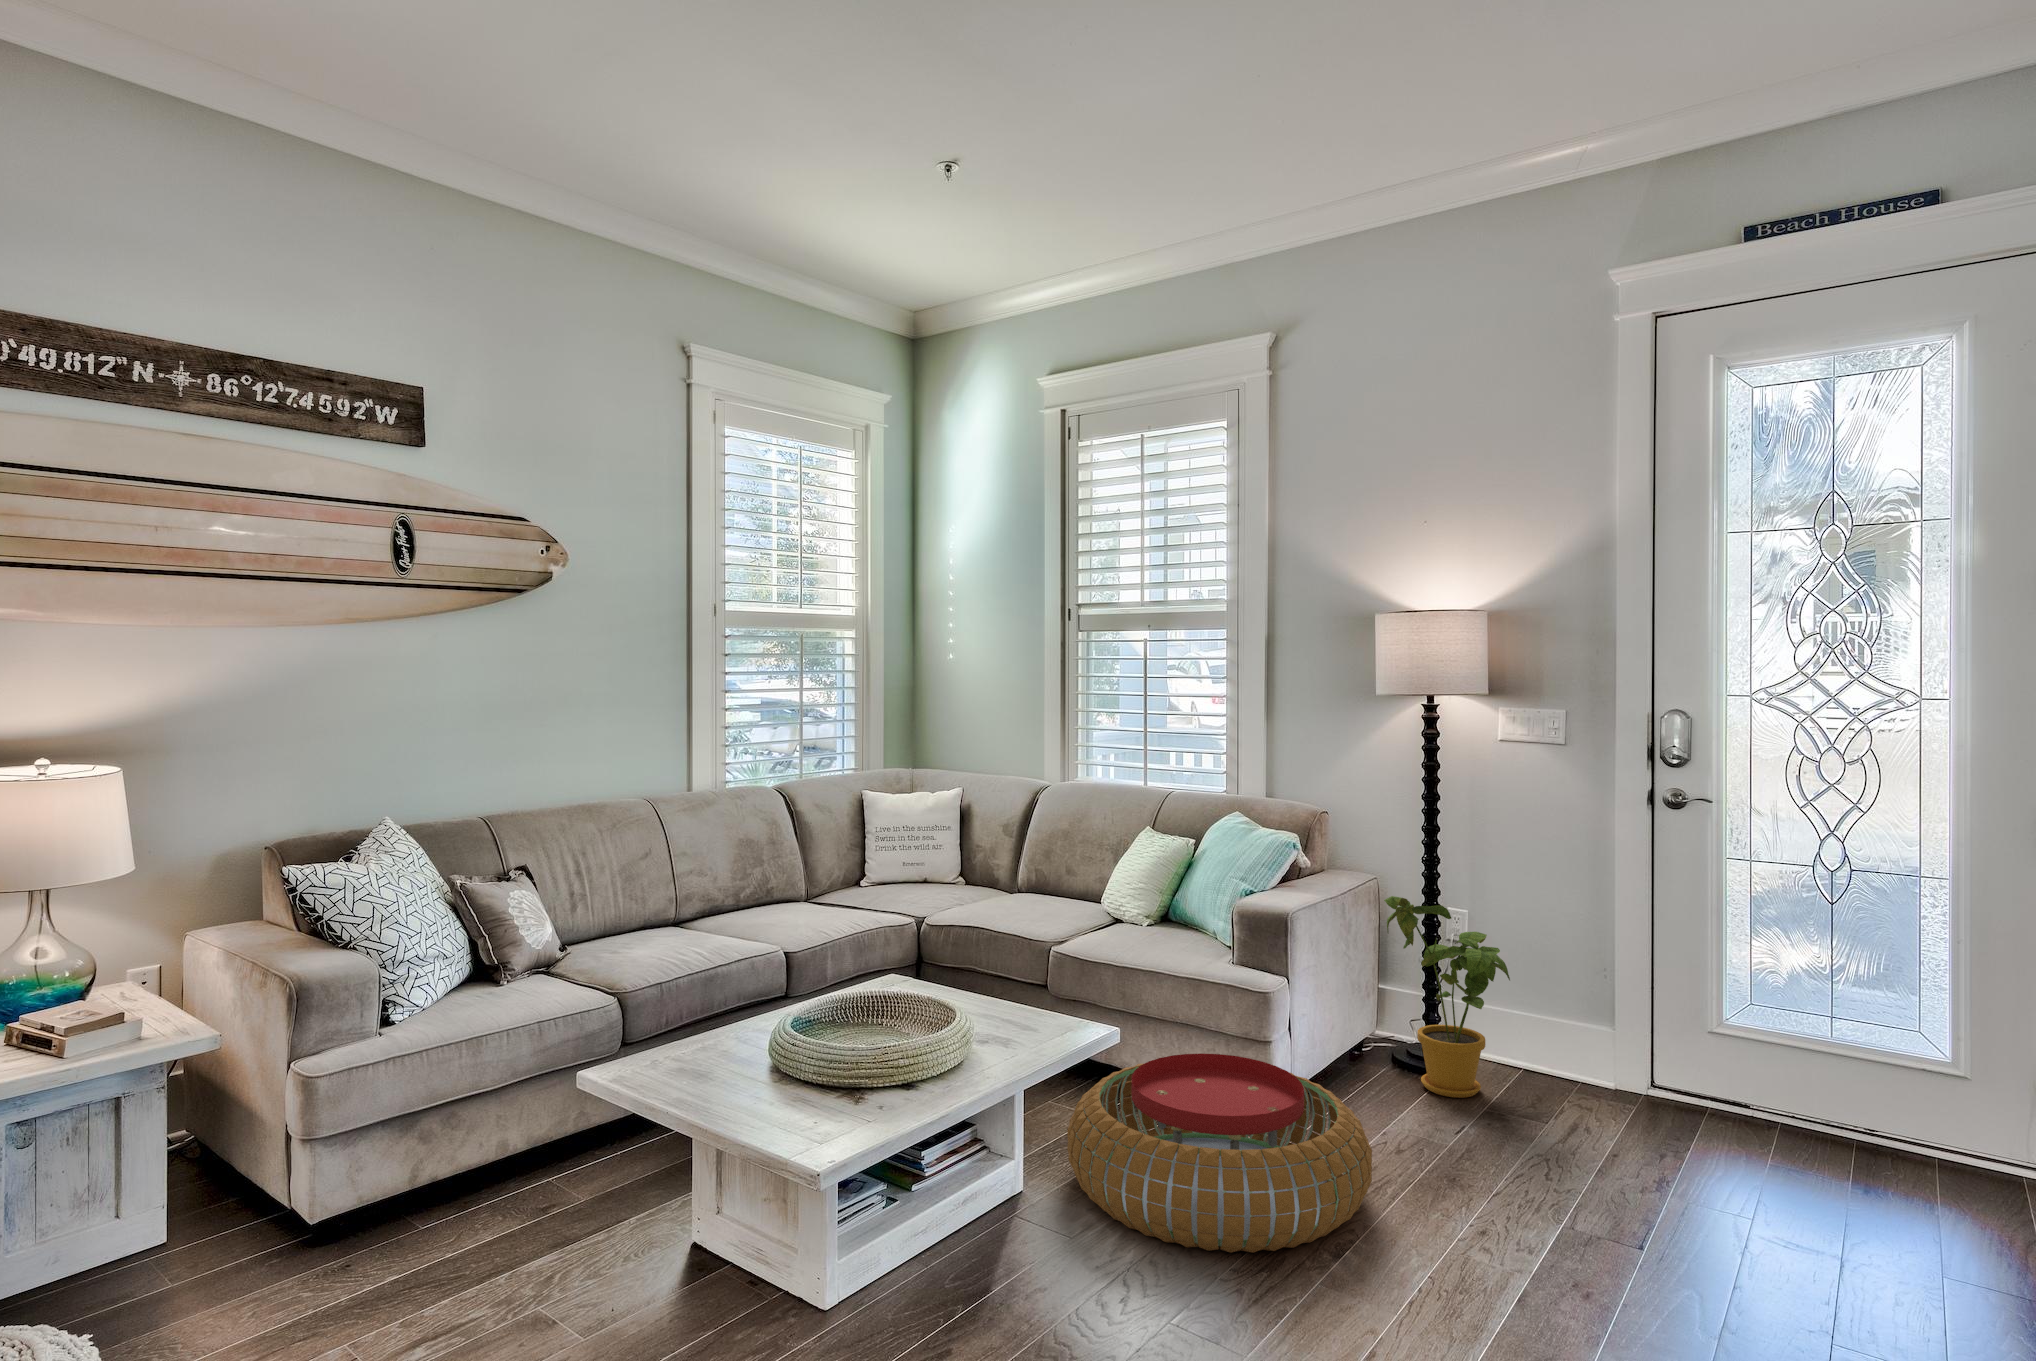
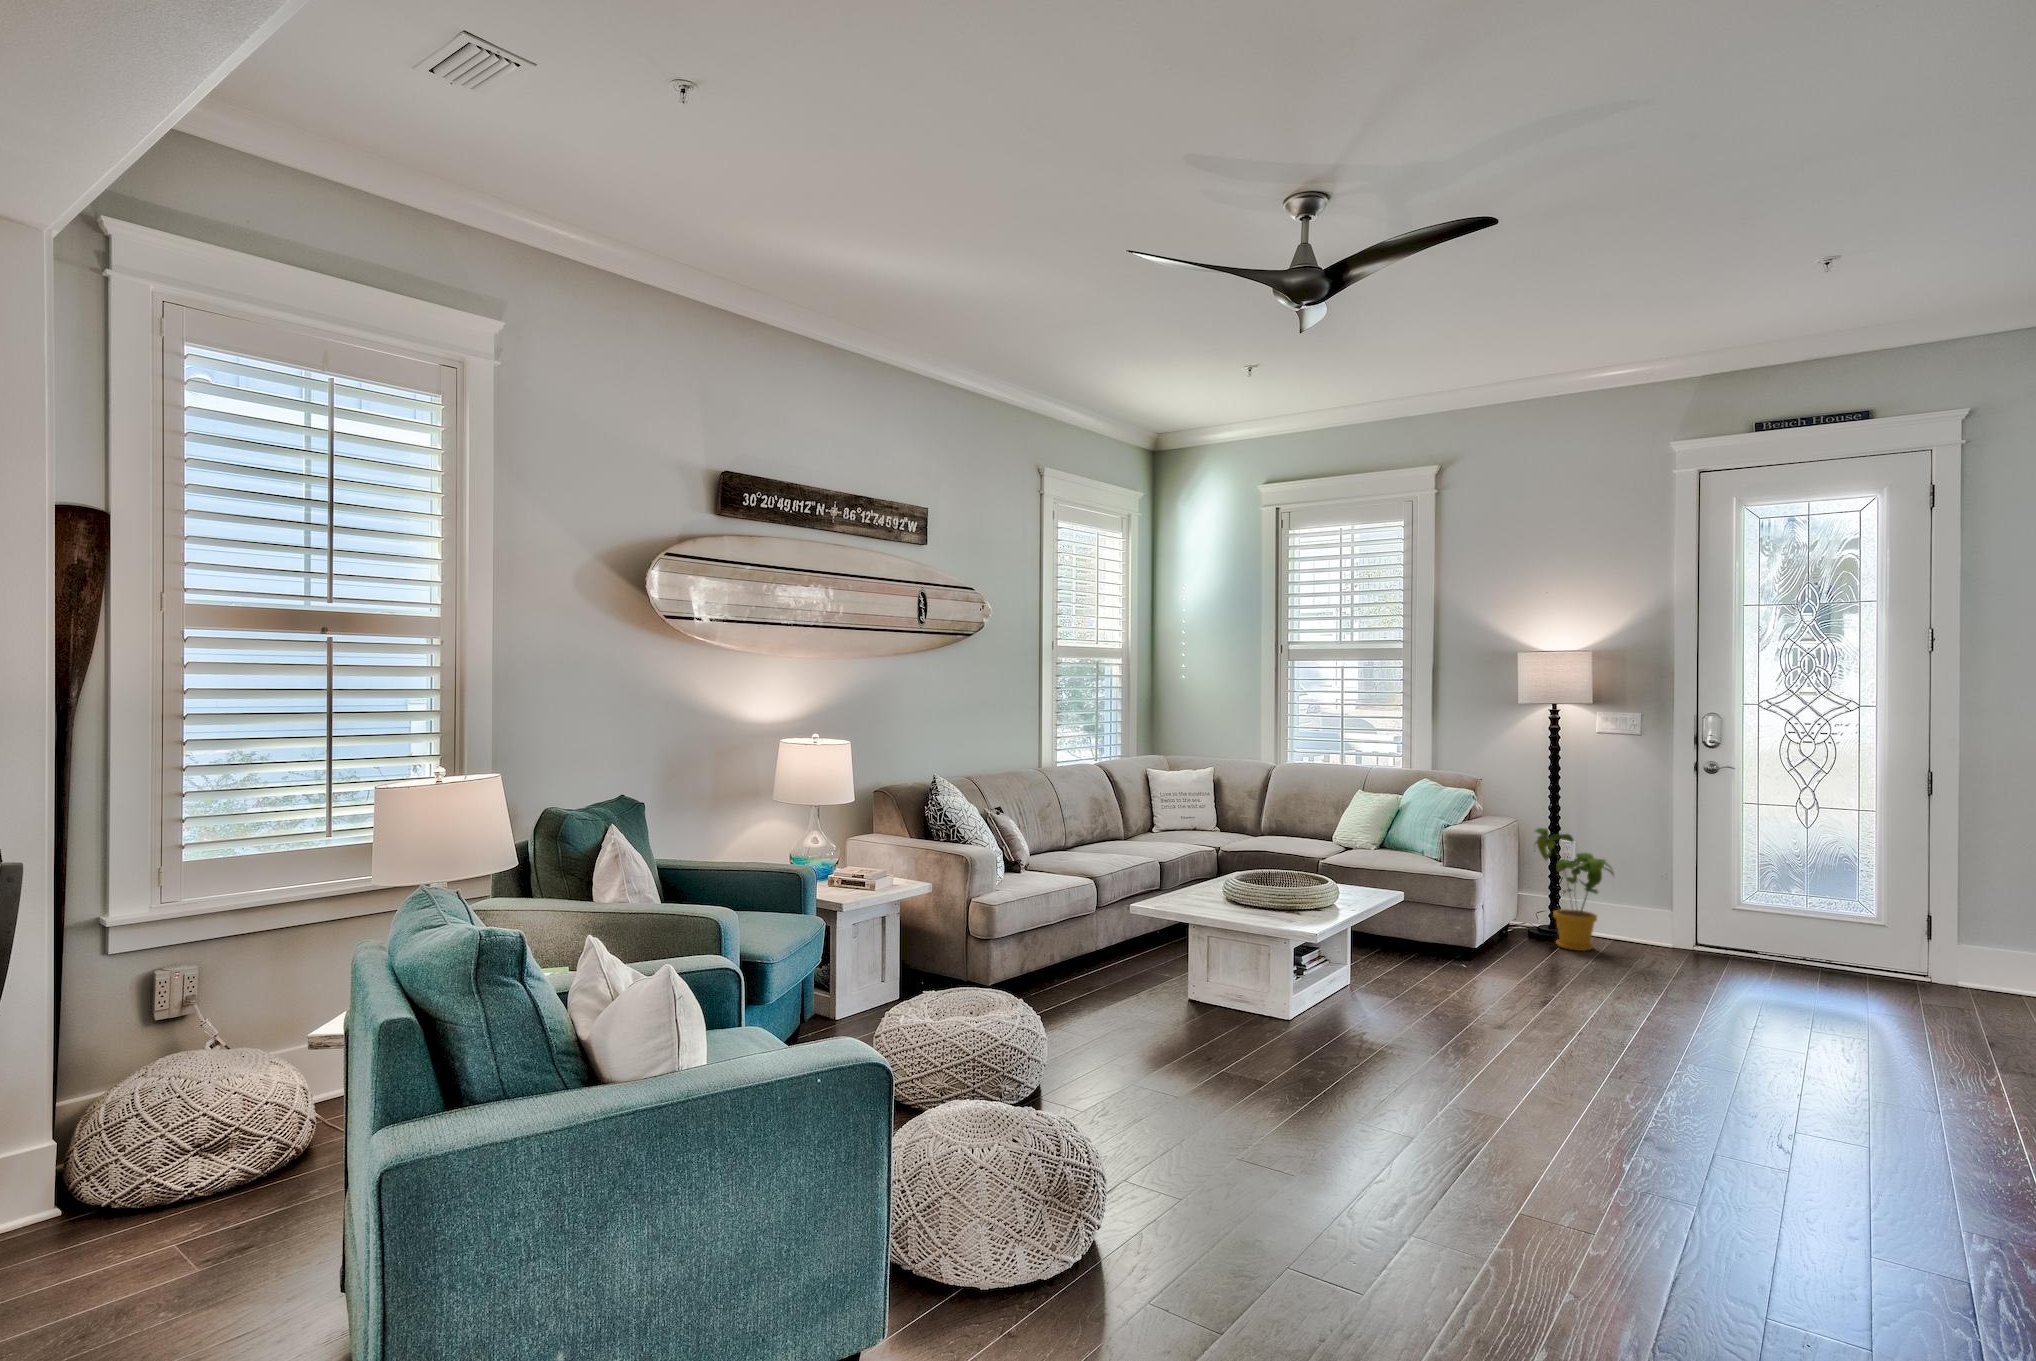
pouf: present [1067,1053,1372,1253] -> none [1376,913,1559,1005]

